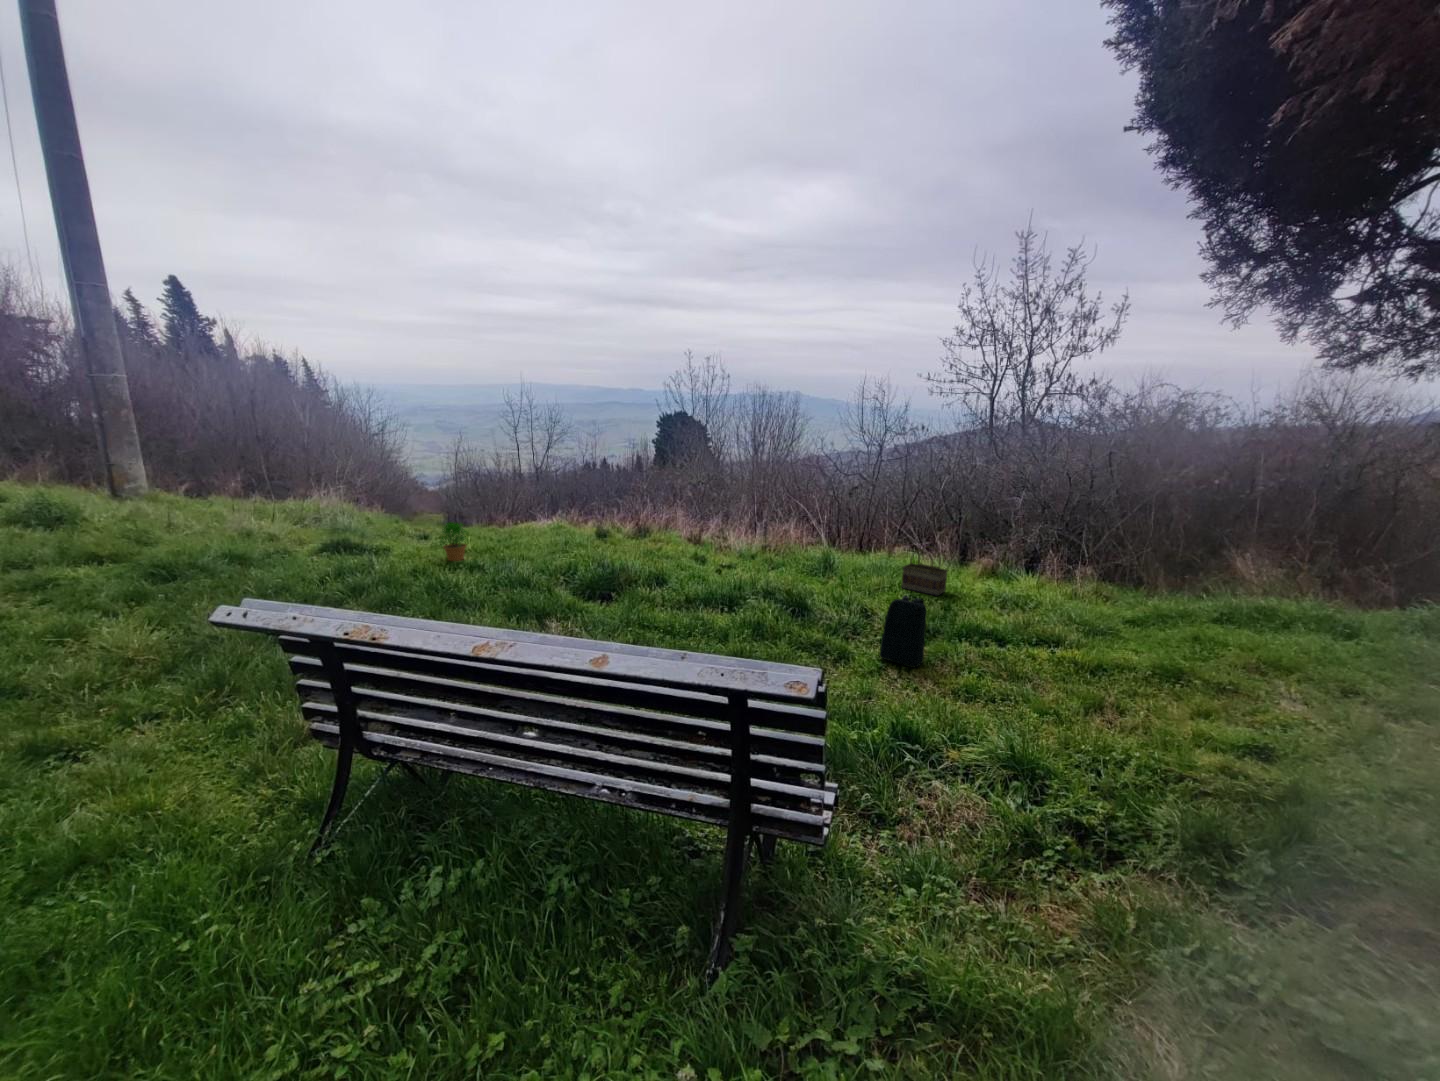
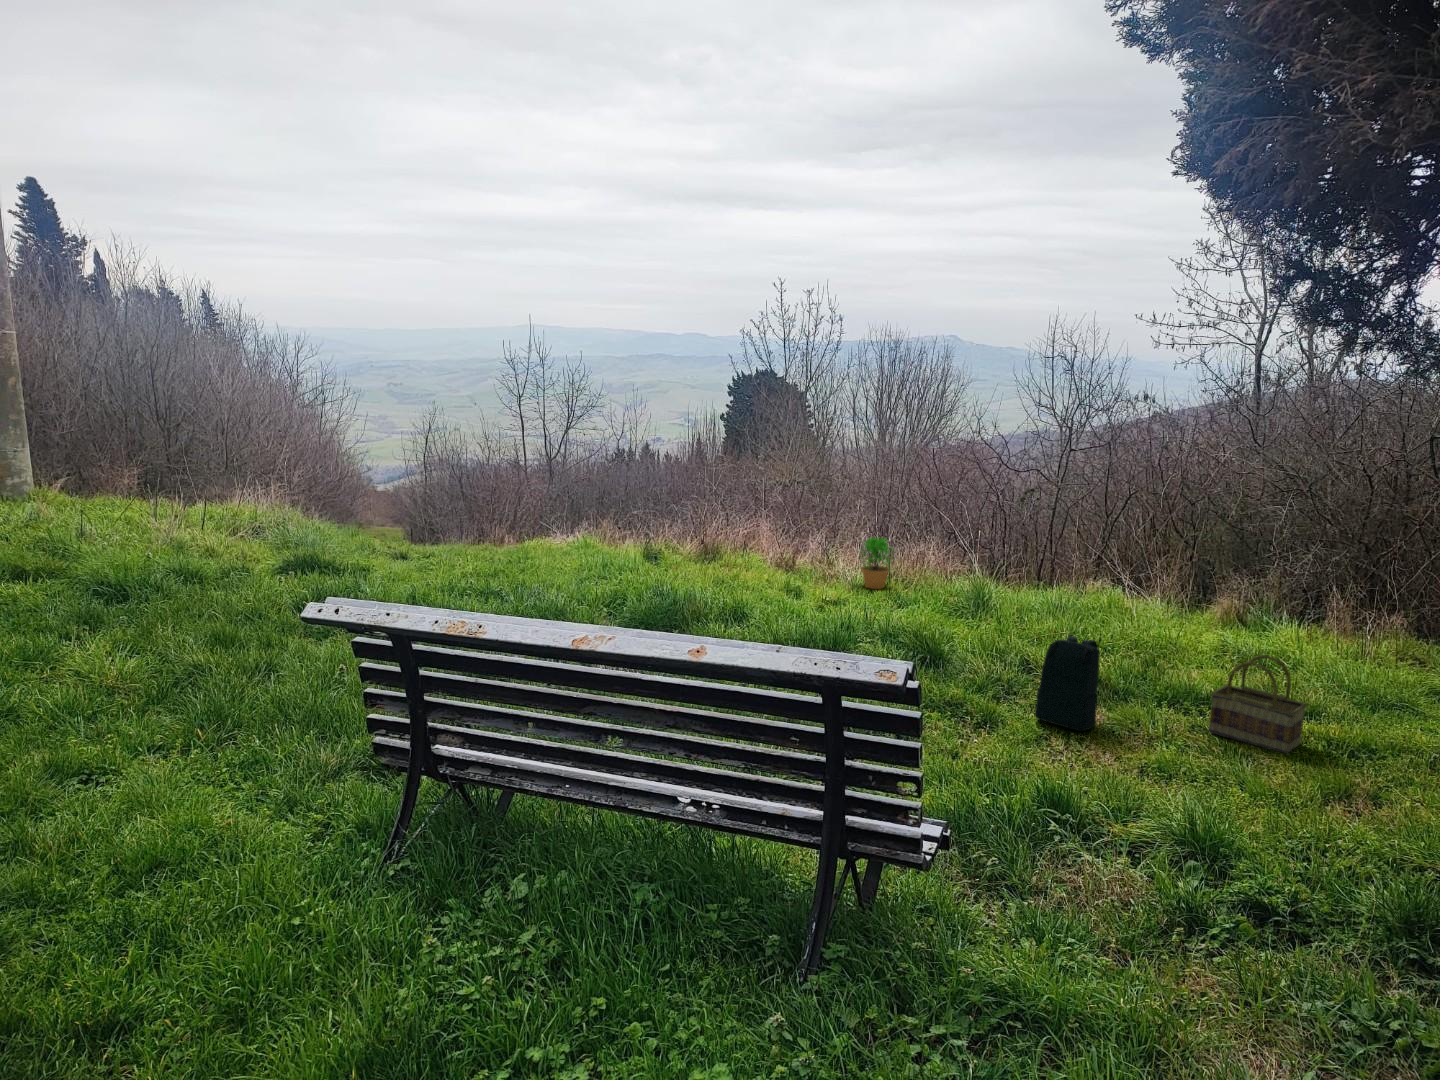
potted plant: present [440,522,467,561] -> present [859,537,891,589]
basket: present [901,546,948,596] -> present [1209,655,1307,754]

